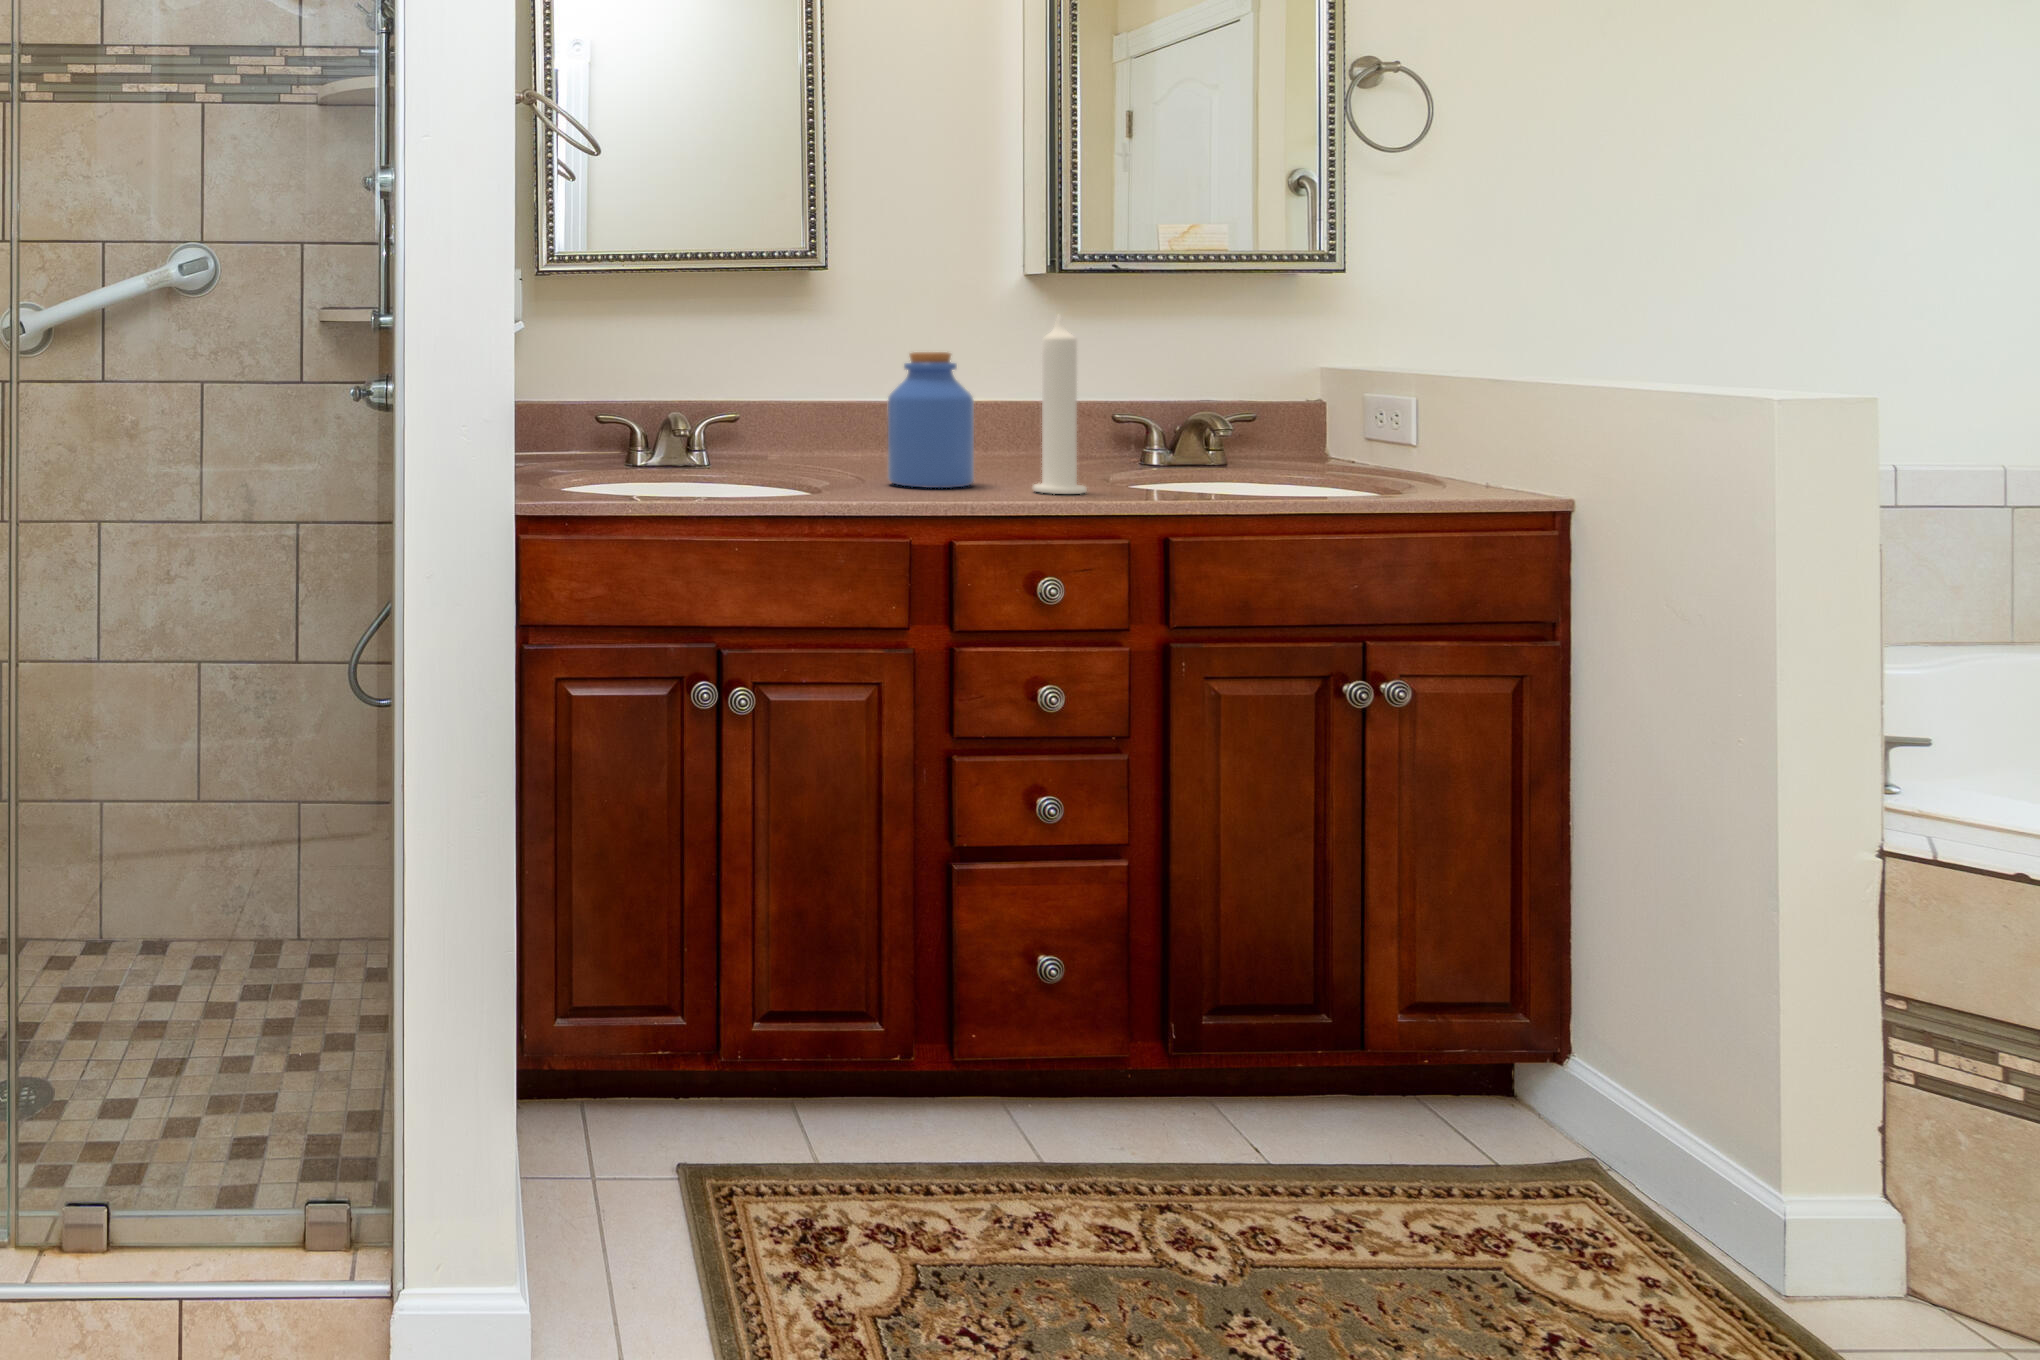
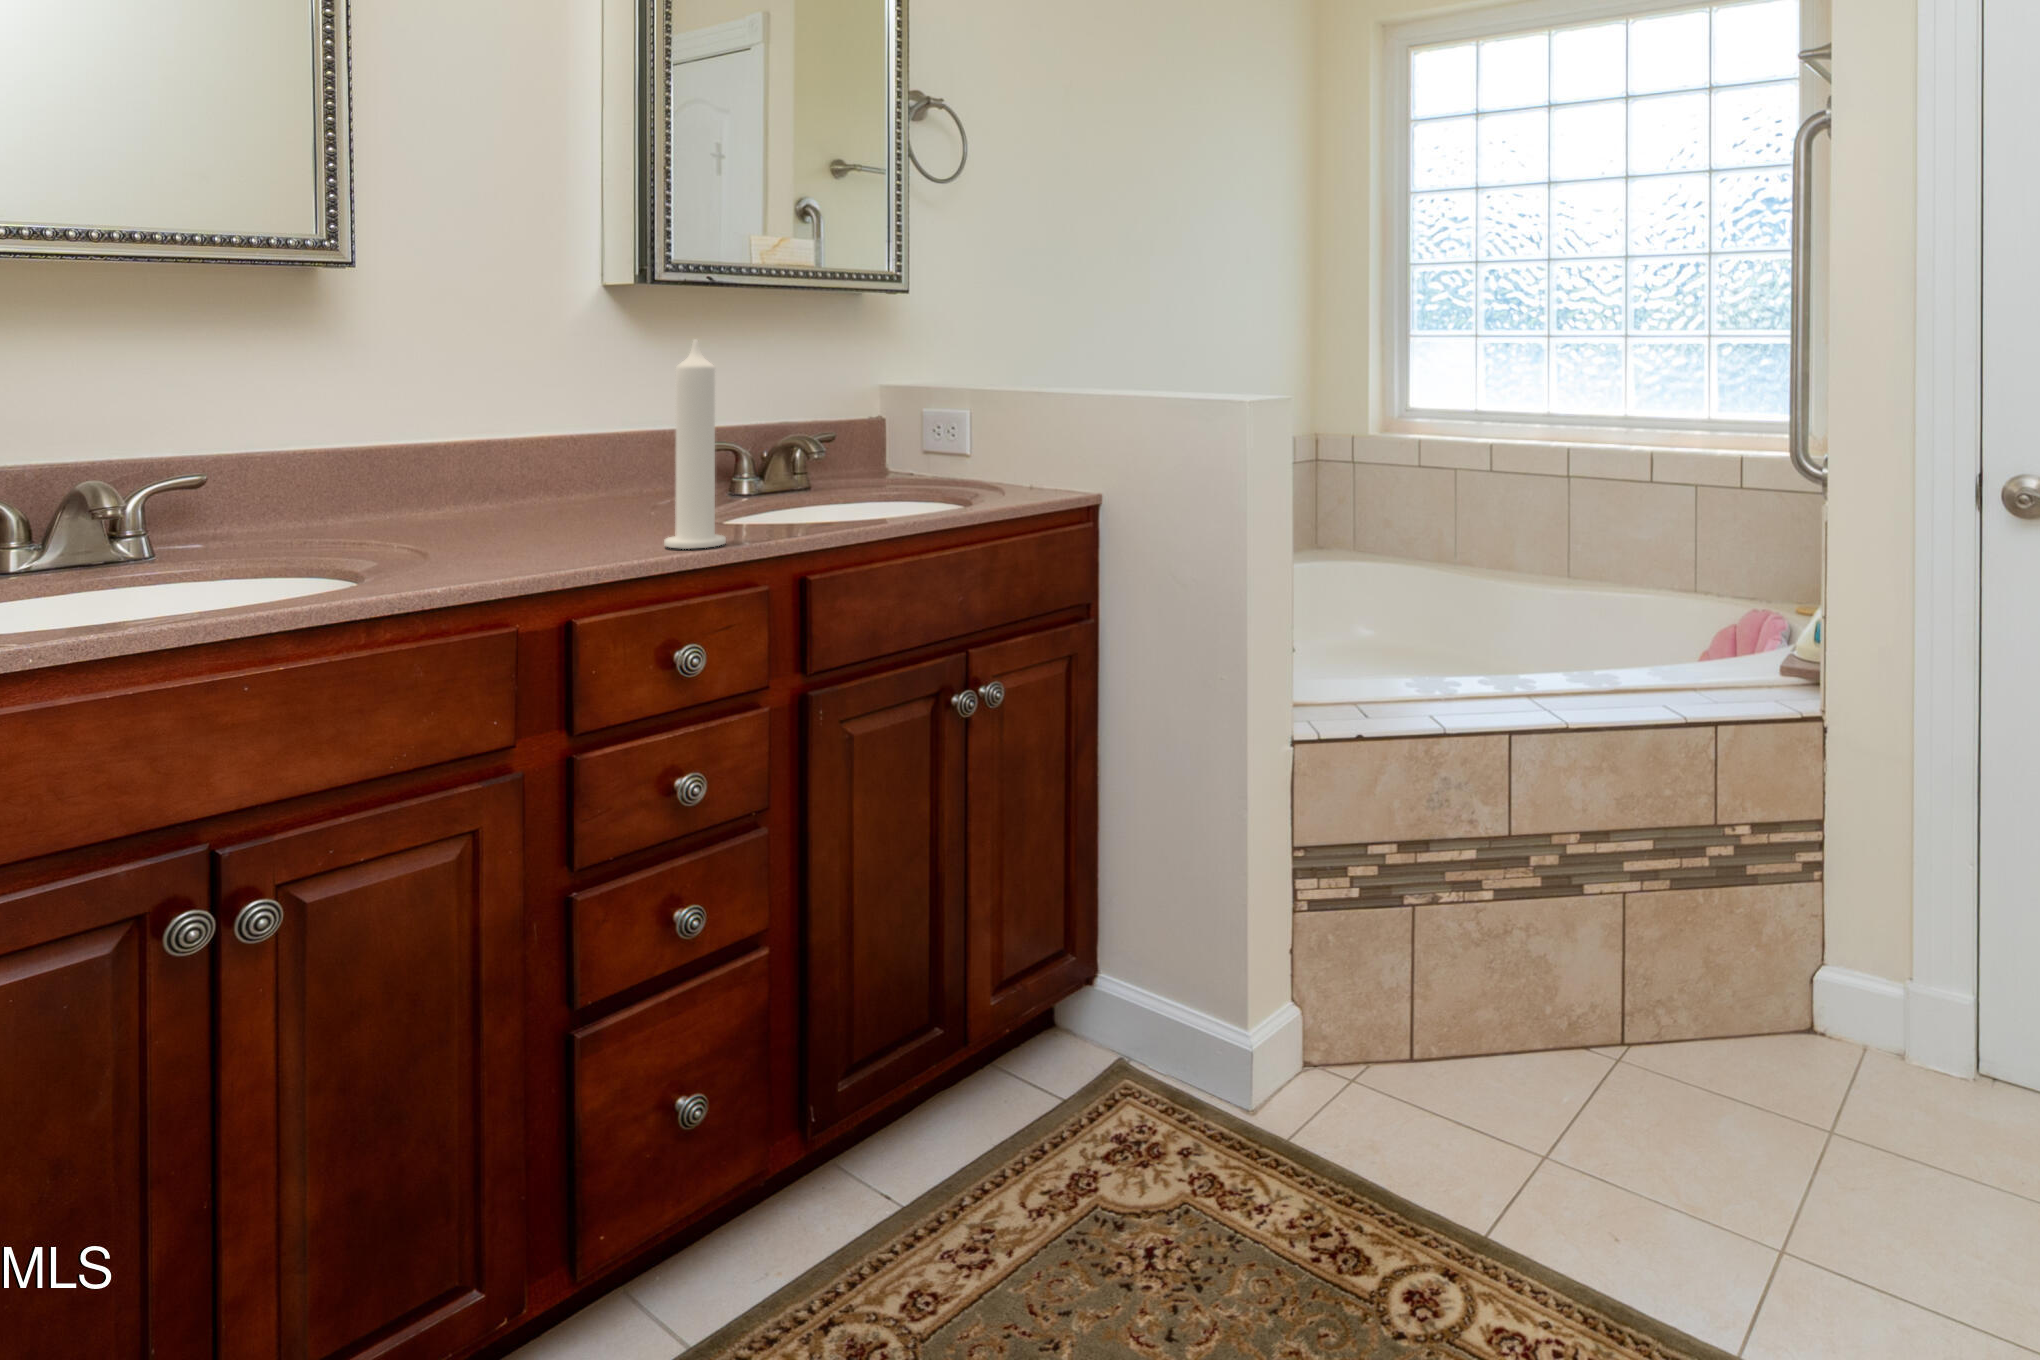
jar: present [888,352,974,488] -> none [469,381,586,556]

